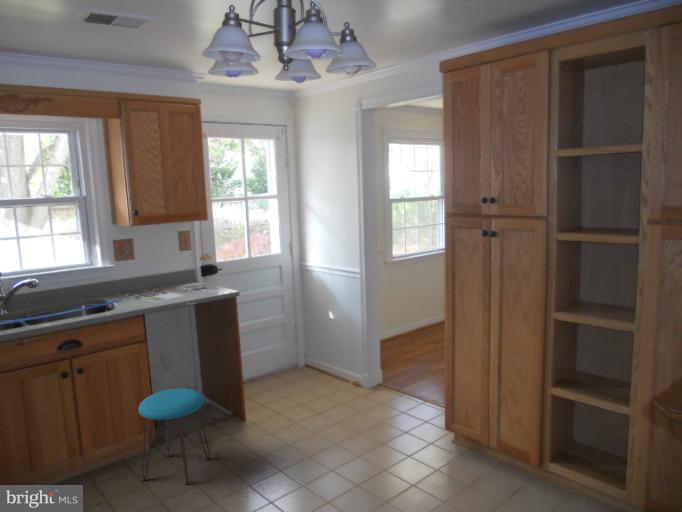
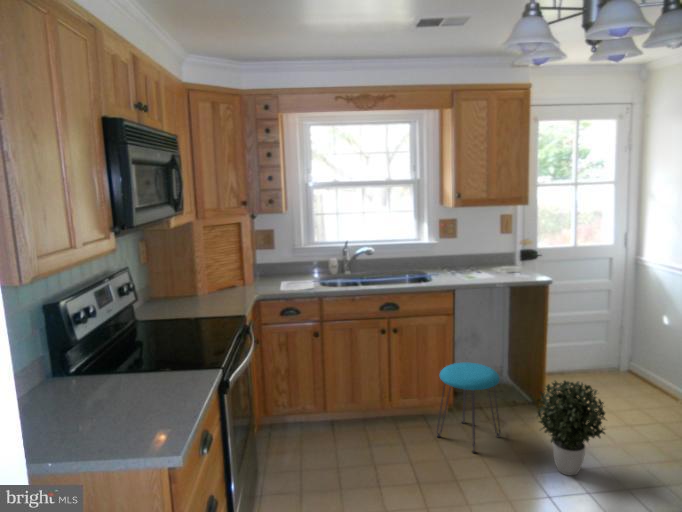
potted plant: none [245,382,310,475] -> present [538,381,605,476]

